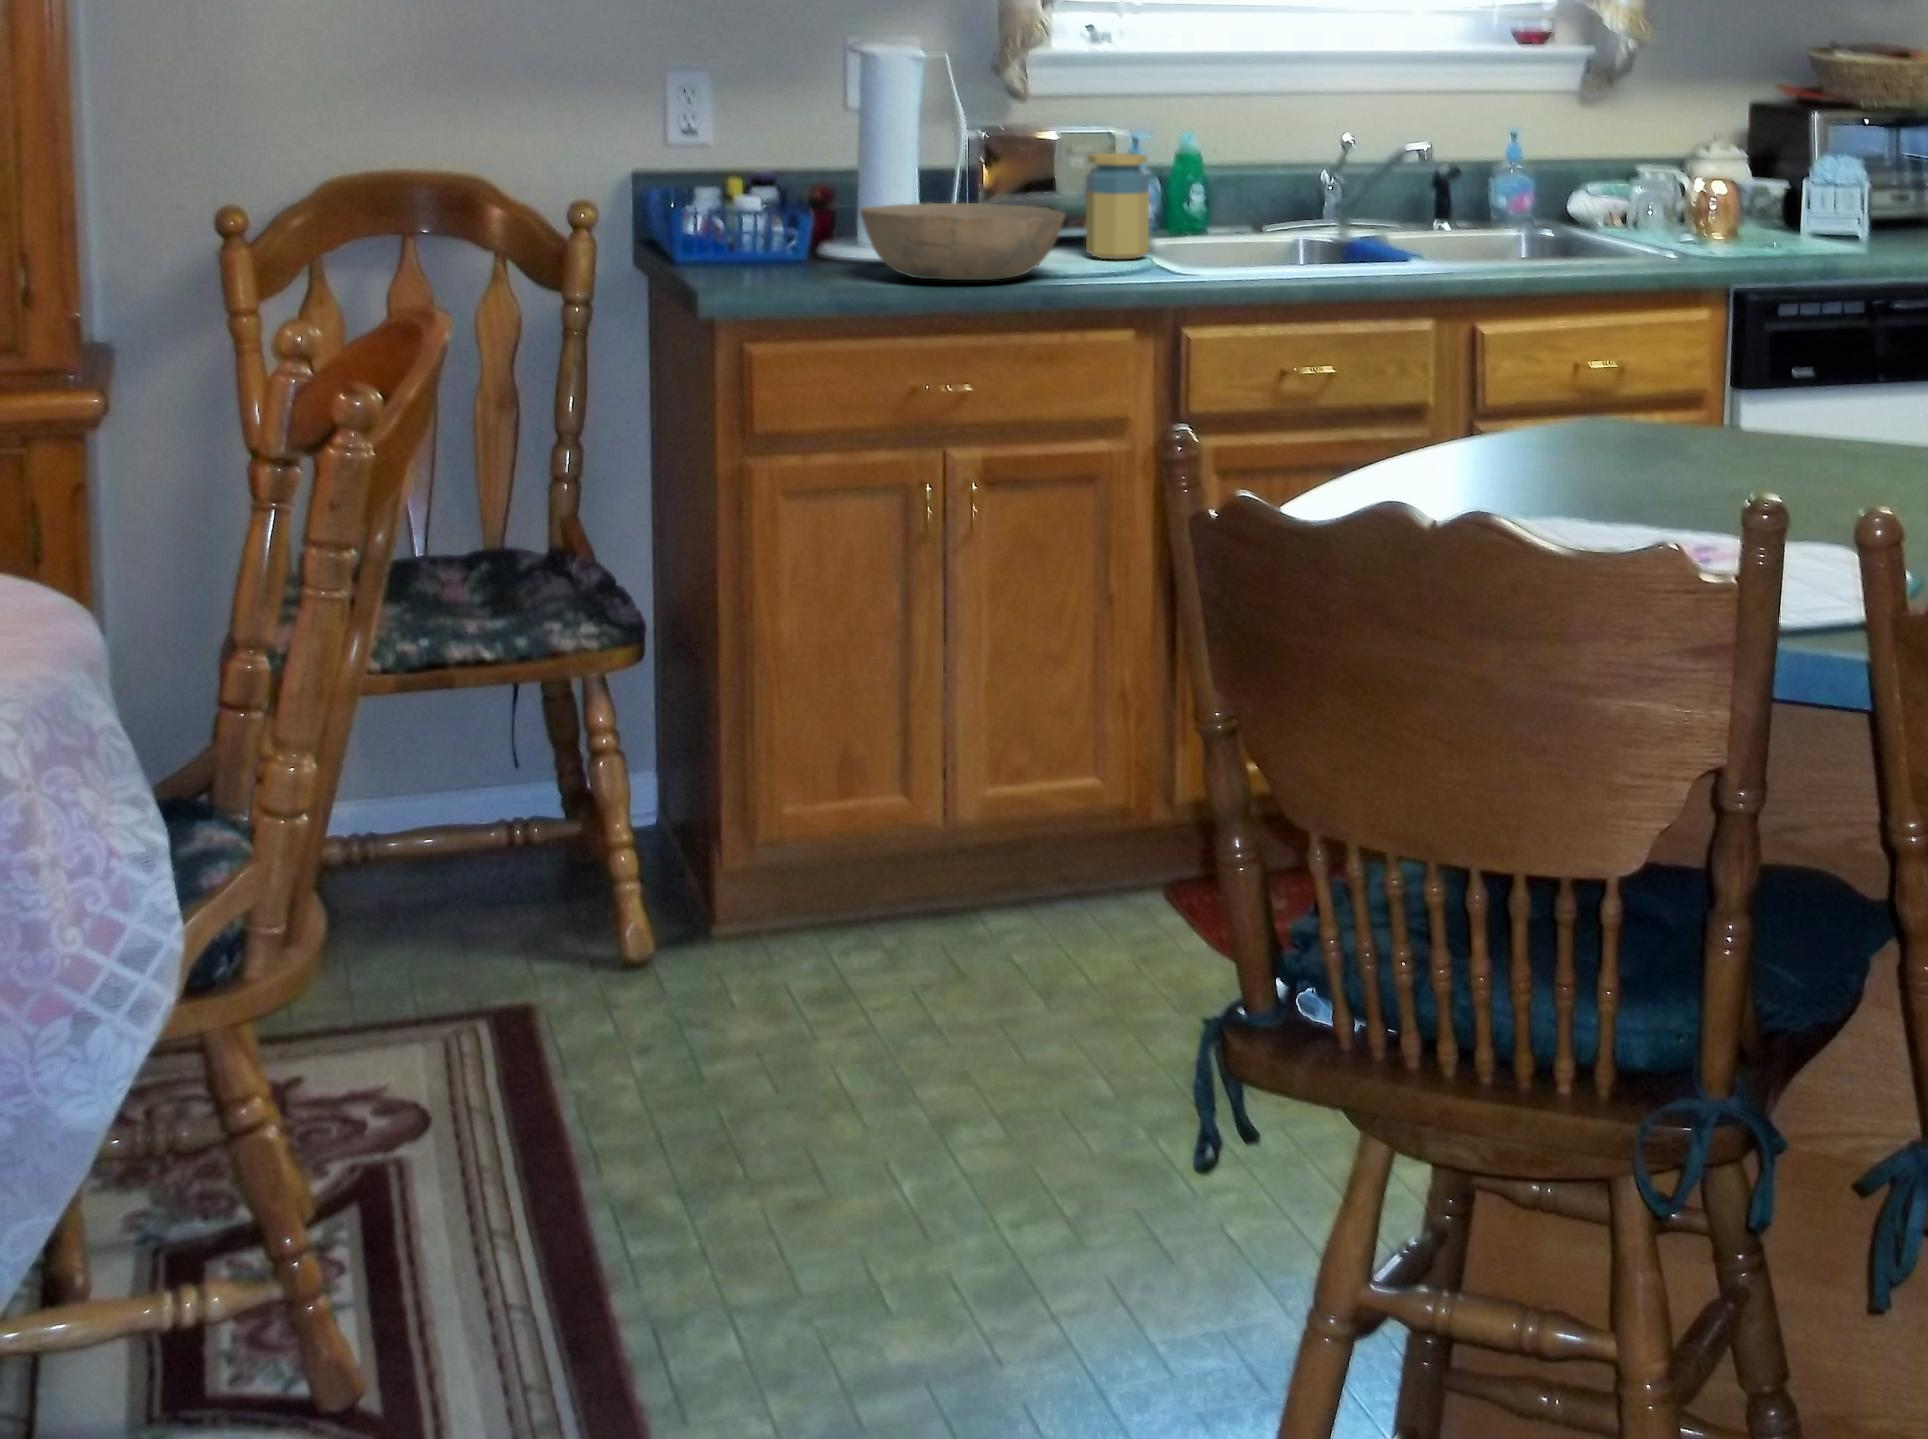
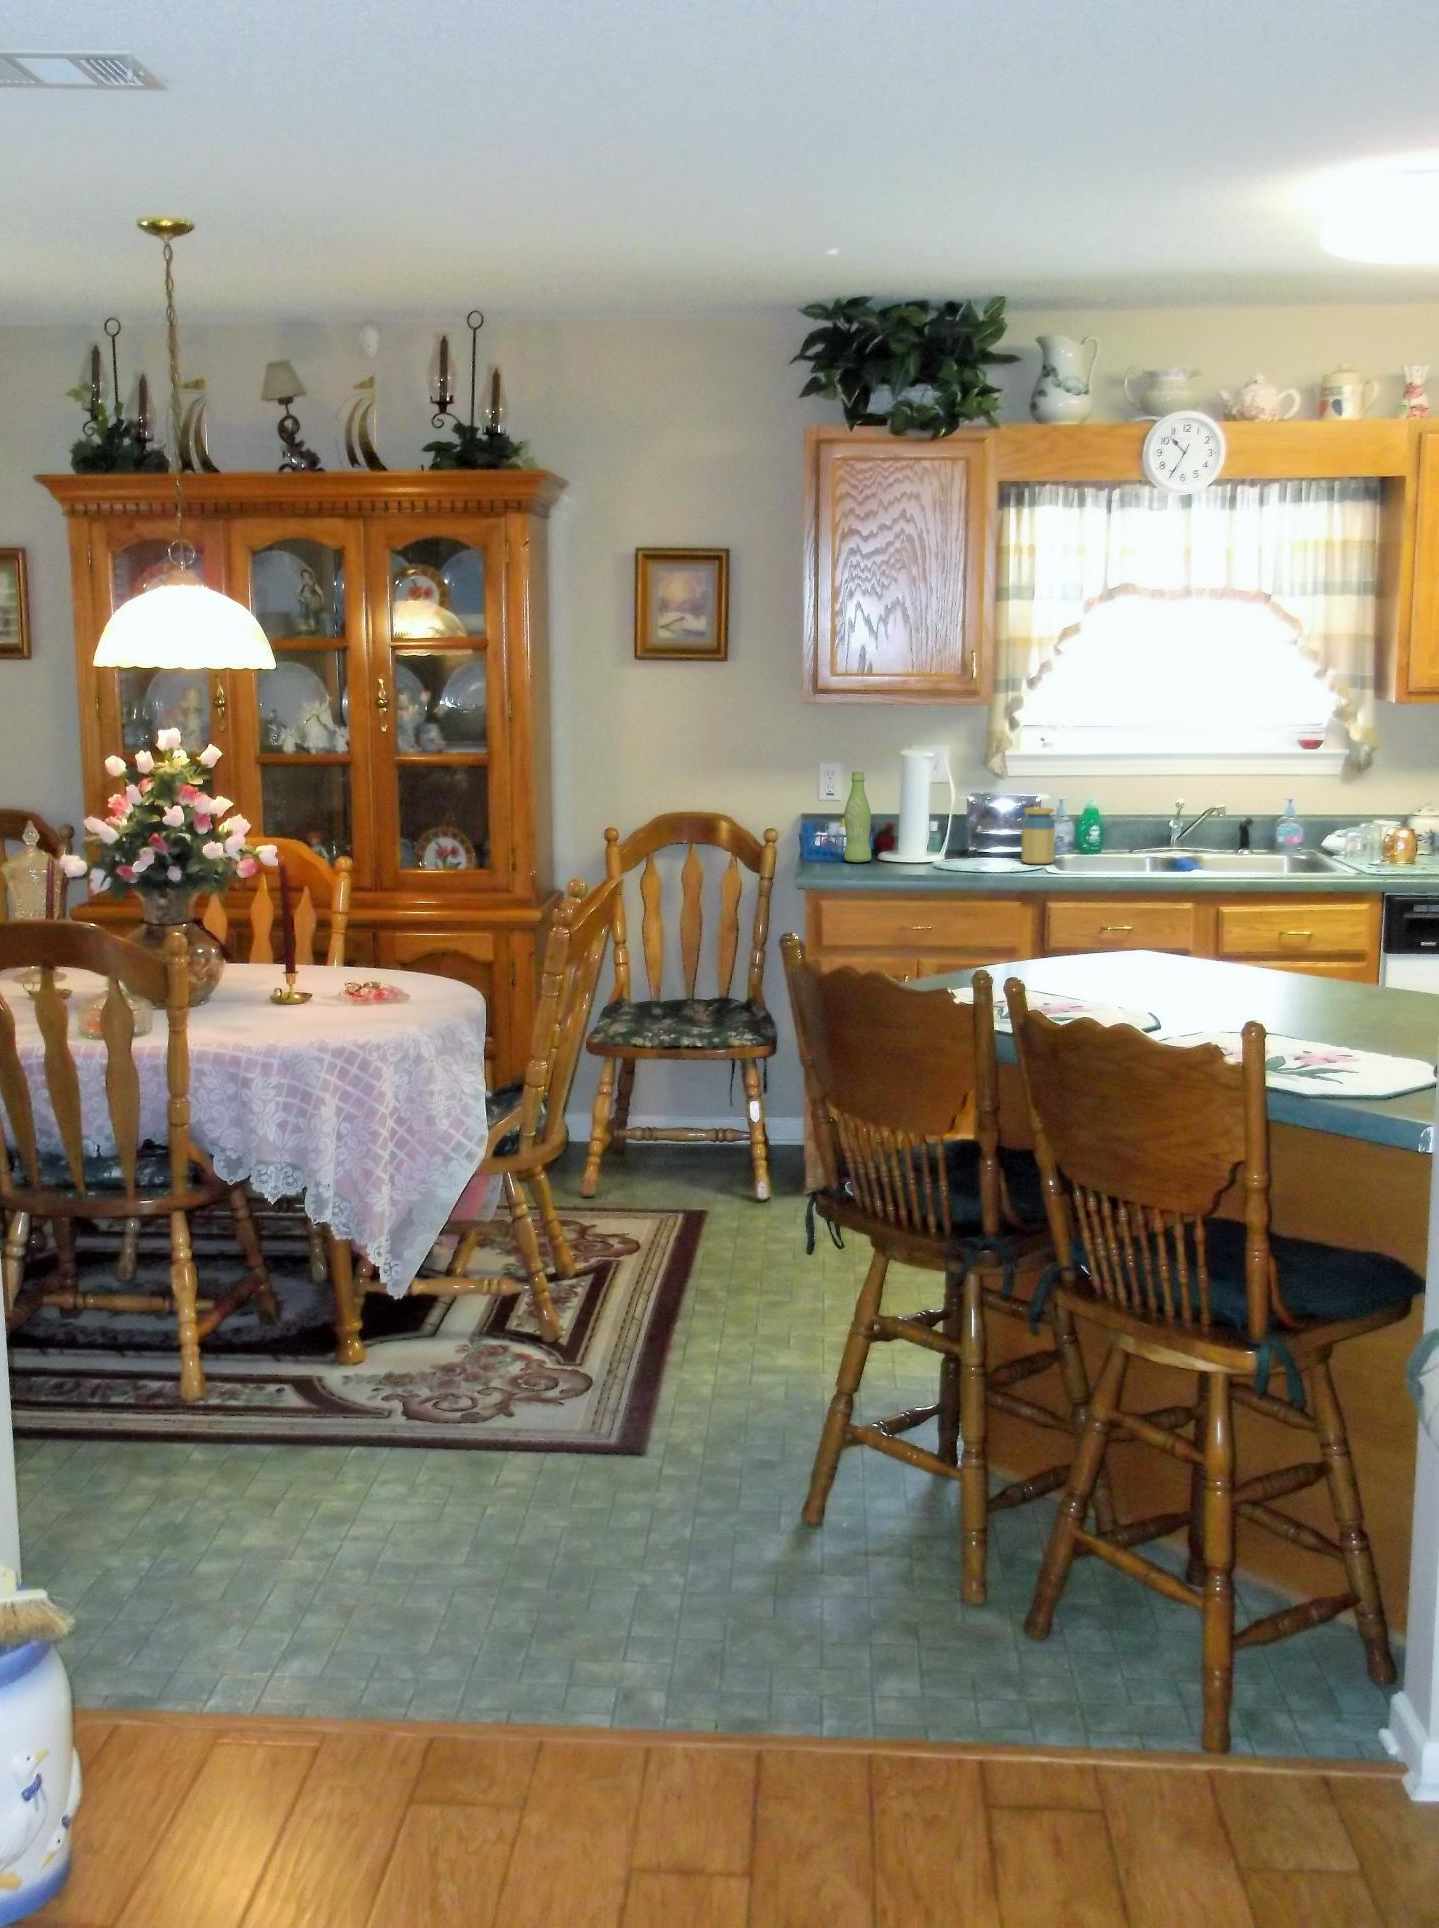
bottle: none [746,87,802,265] -> present [844,772,871,862]
bowl: present [860,203,1065,280] -> none [891,832,995,872]

